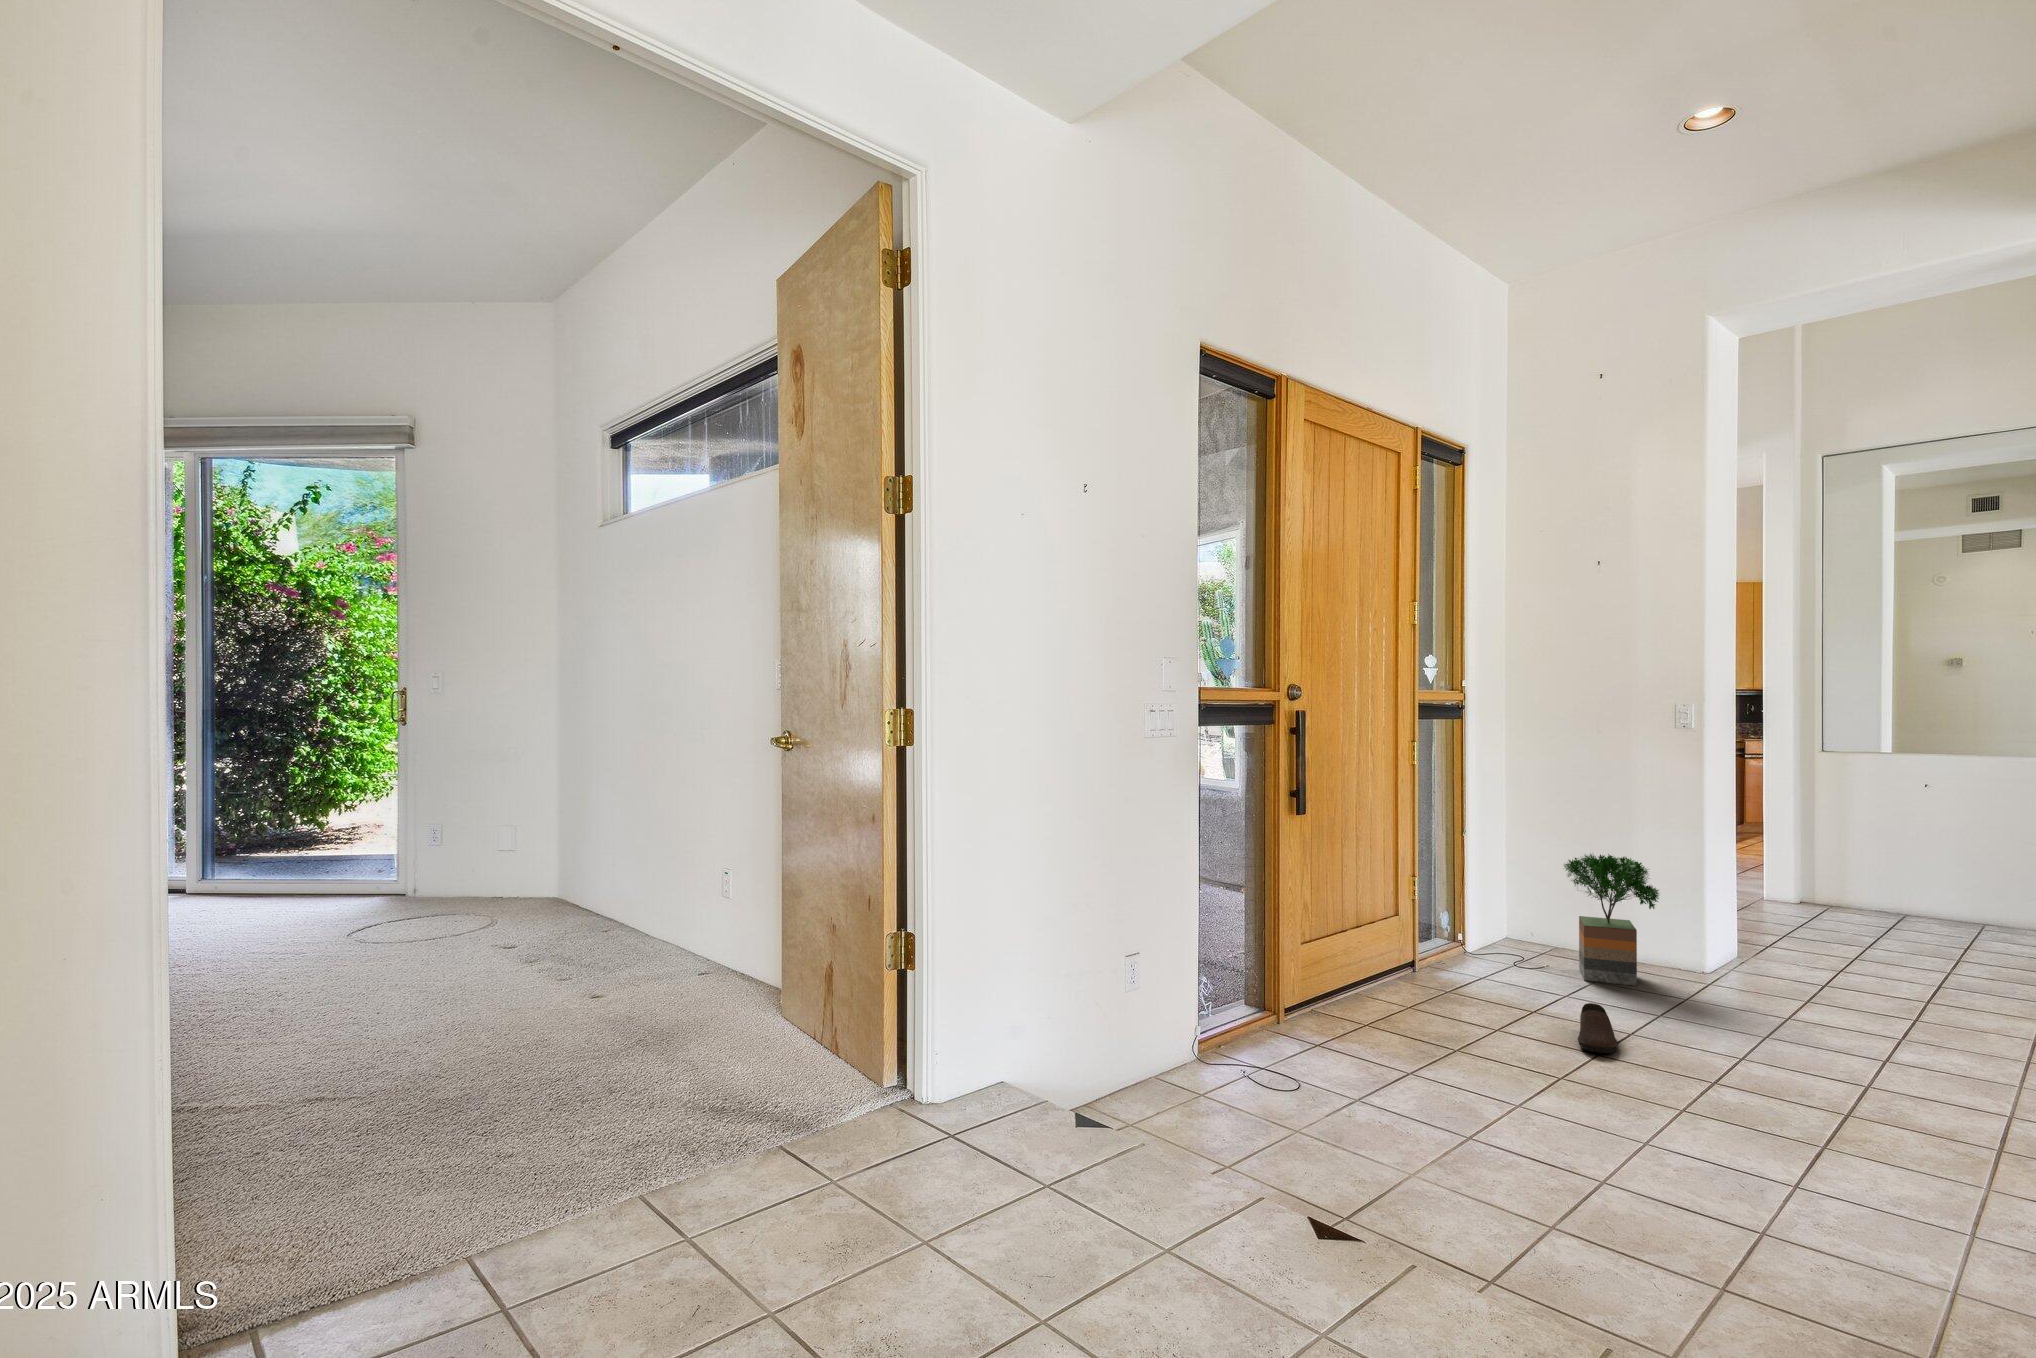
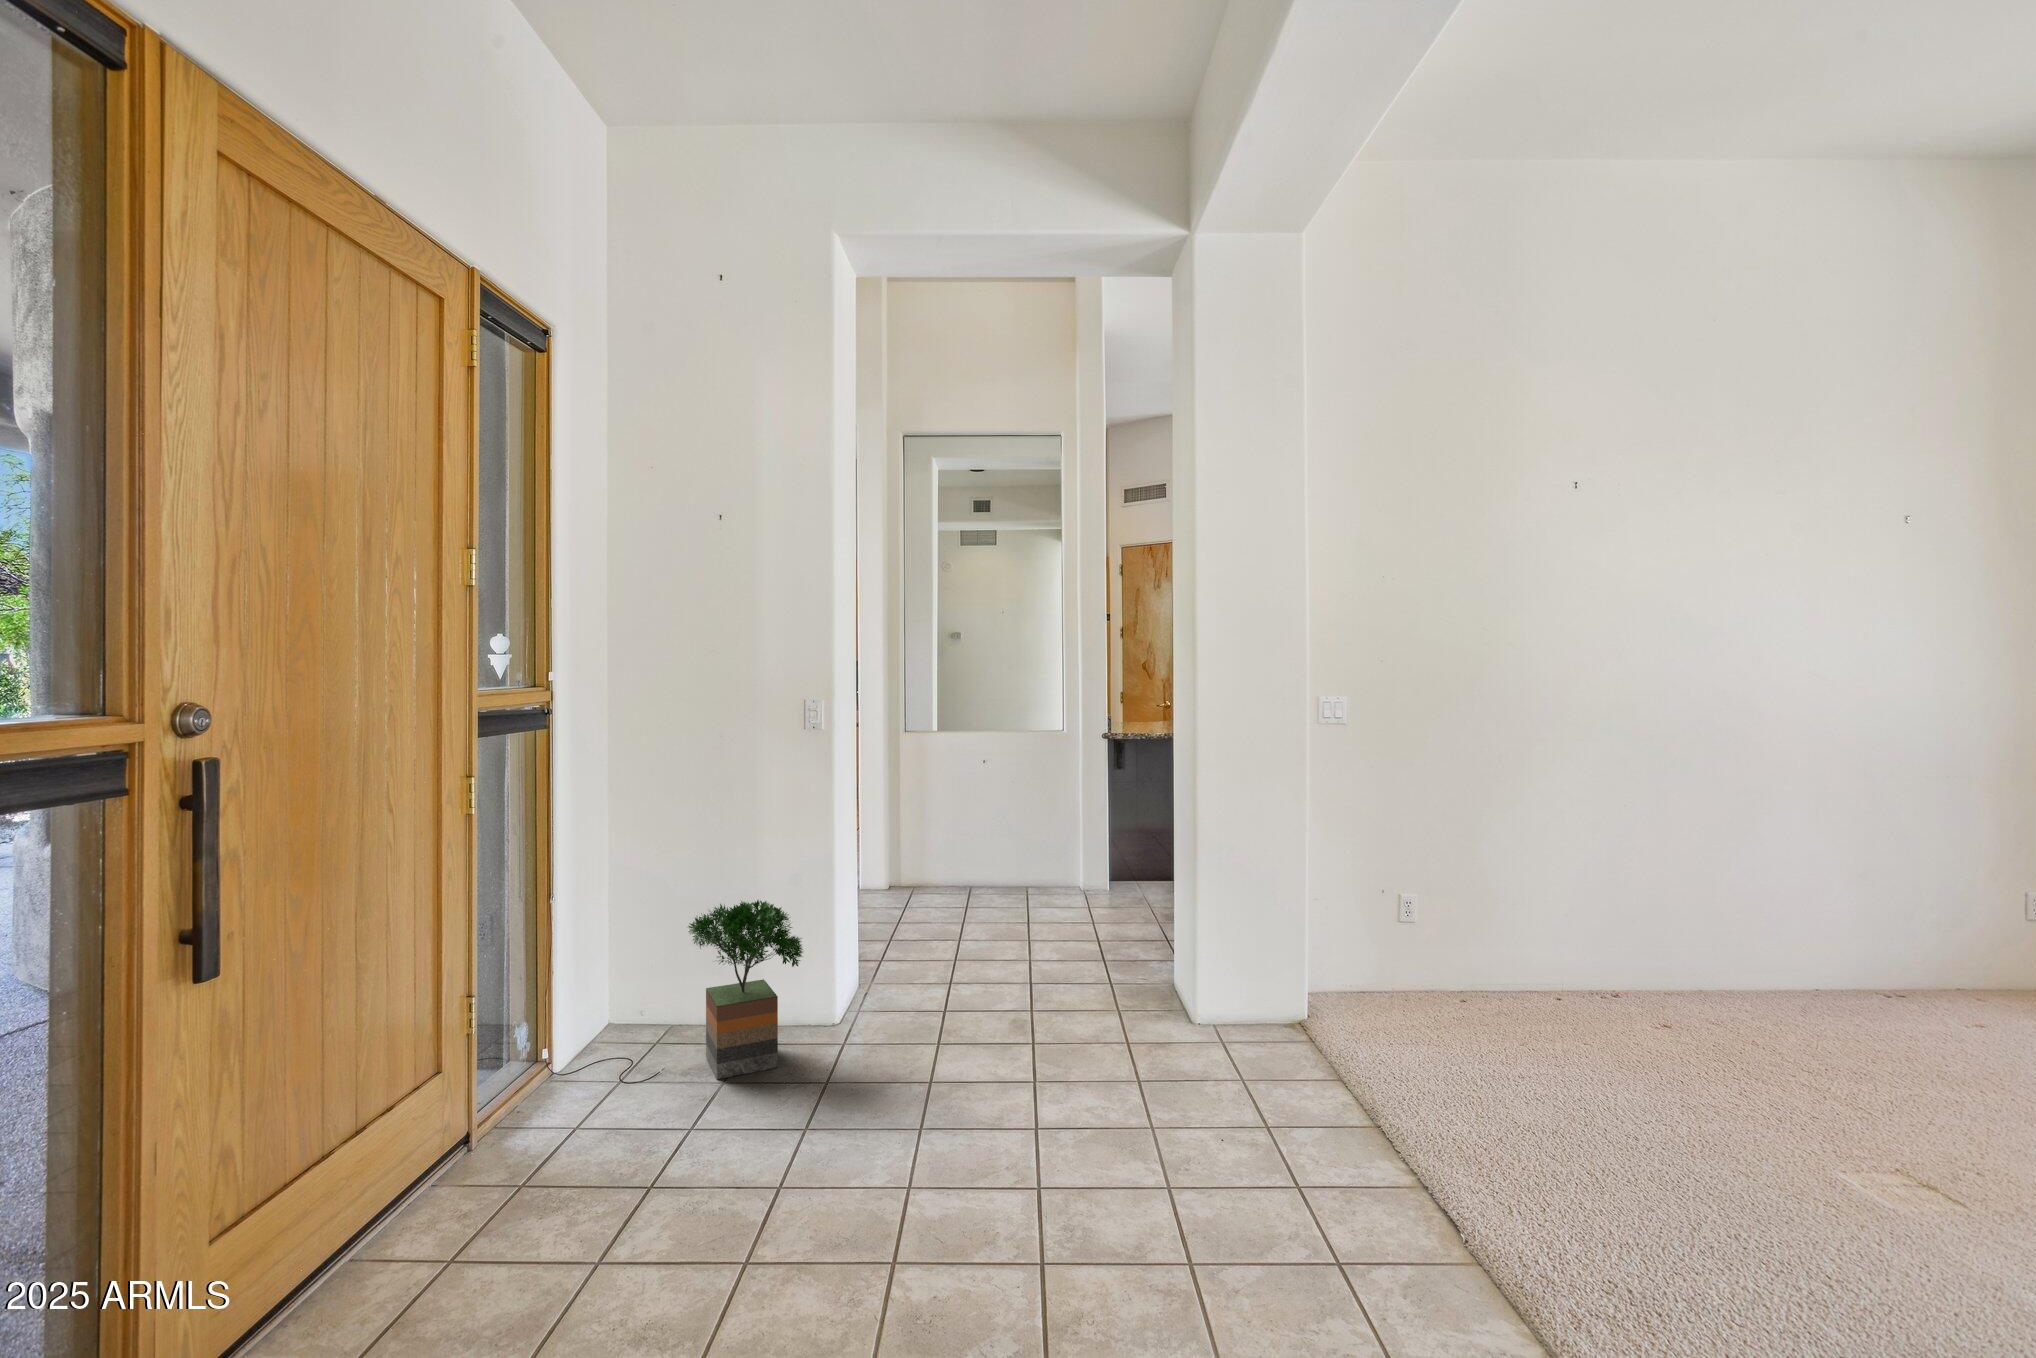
shoe: present [1578,1003,1618,1053] -> none [740,1152,796,1252]

